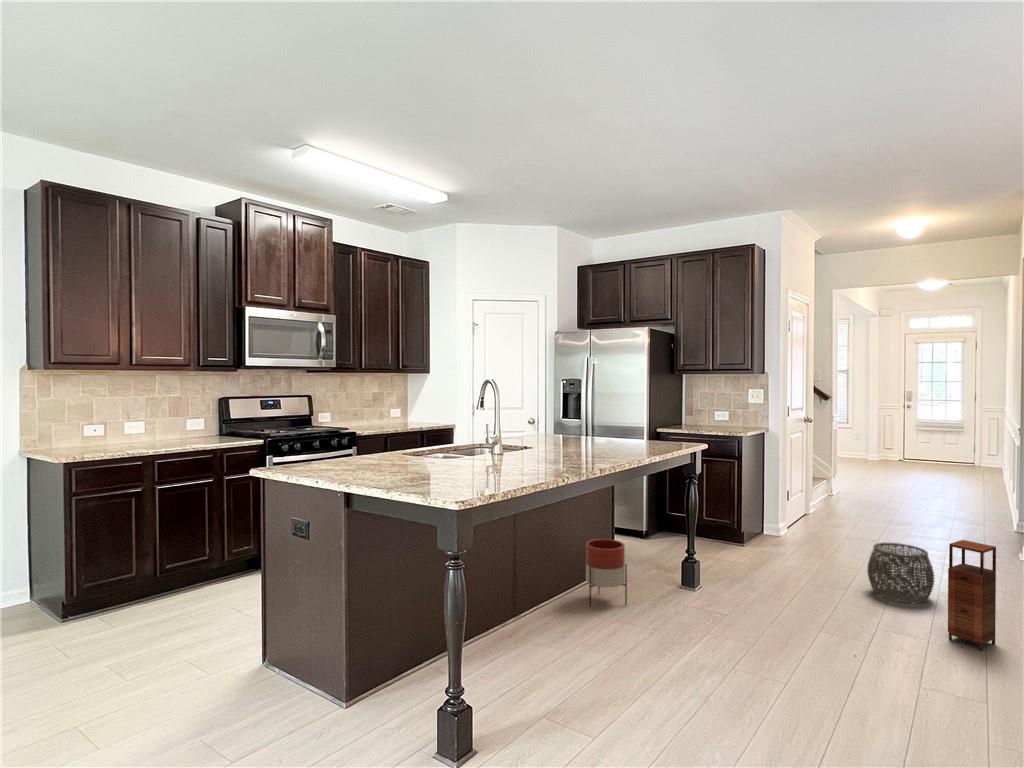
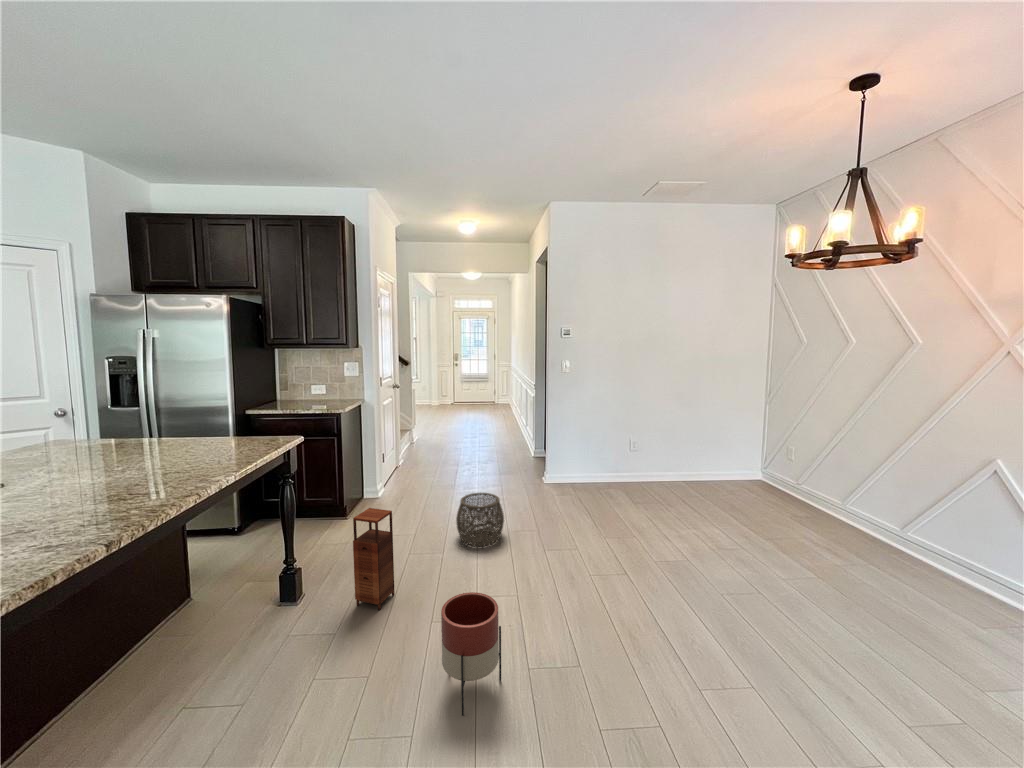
planter: present [586,539,627,607] -> present [441,592,501,716]
storage cabinet: present [948,540,996,651] -> present [353,508,395,610]

